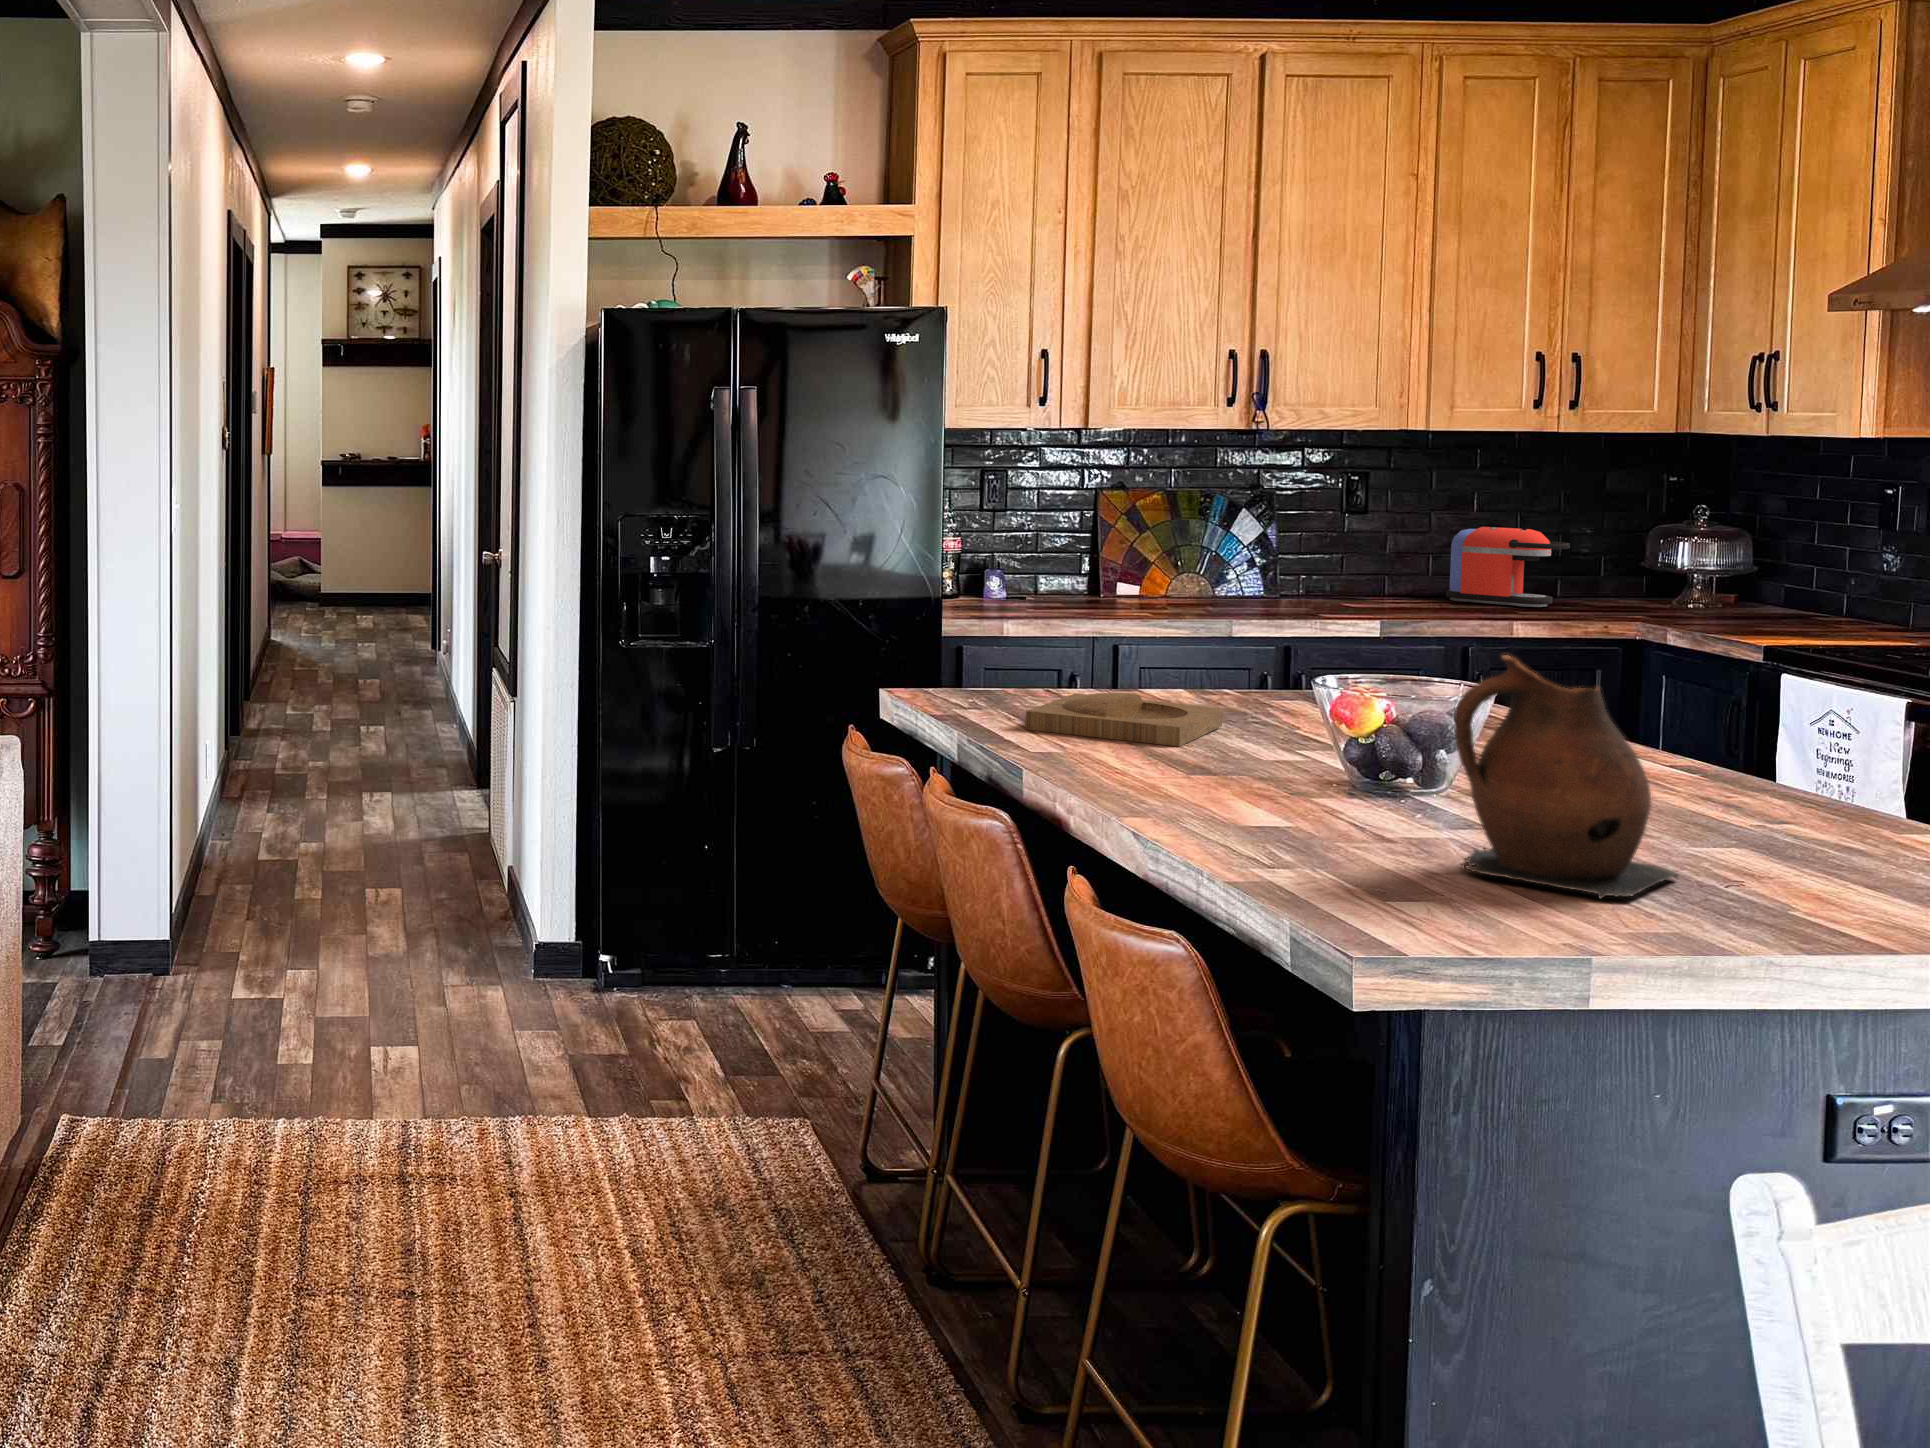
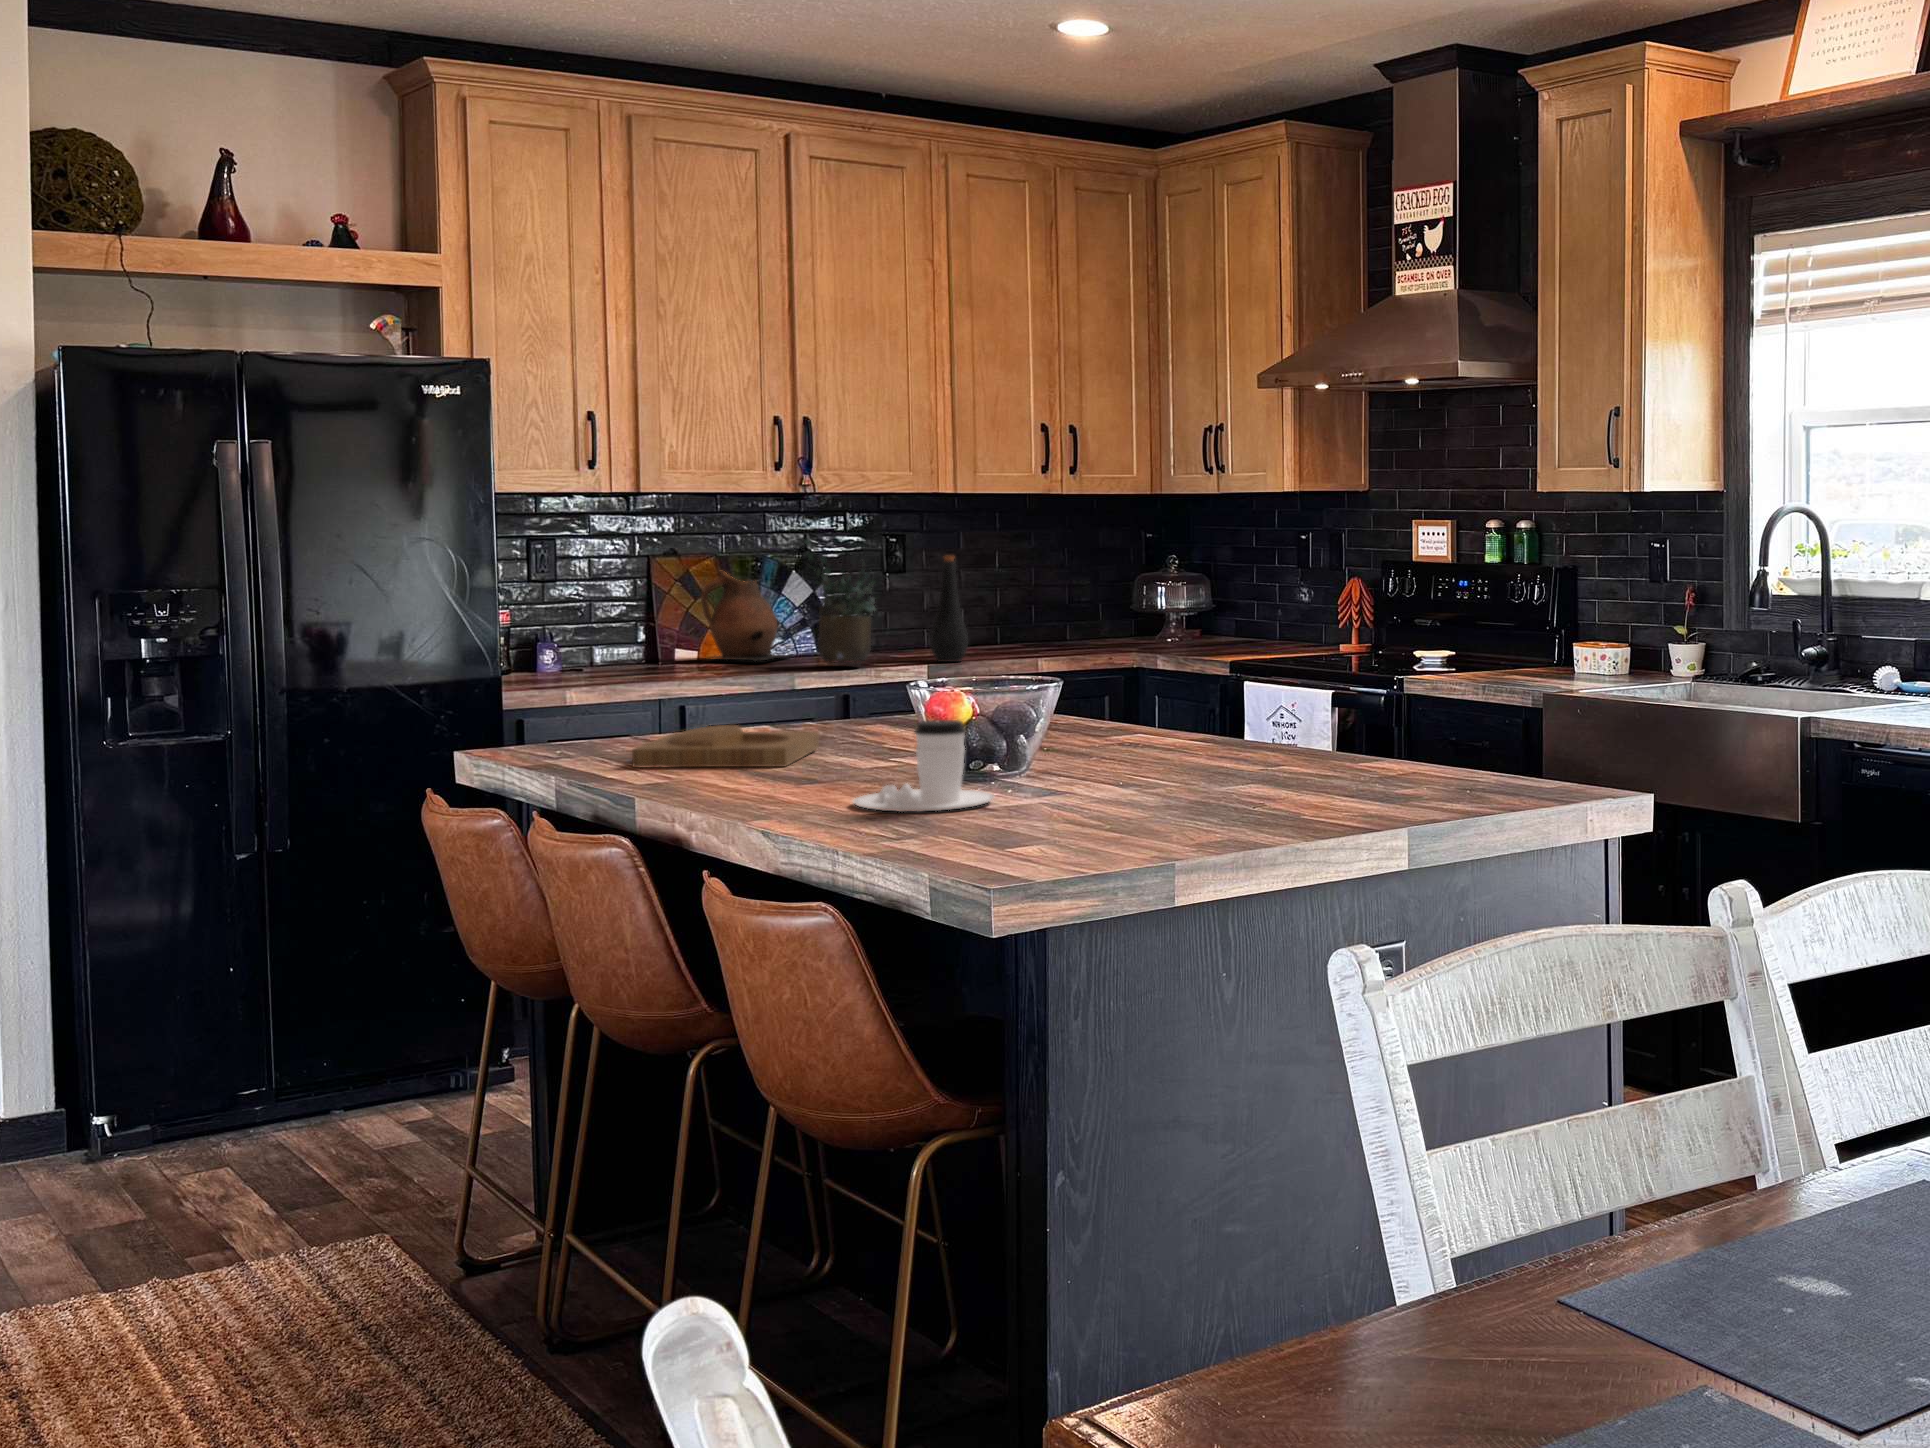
potted plant: none [1246,480,1327,616] -> present [805,540,878,666]
bottle: none [1384,502,1430,618] -> present [930,556,968,662]
coffee maker: present [1446,527,1570,607] -> none [979,579,1075,648]
ceramic pitcher: present [1454,655,1678,899] -> present [701,571,779,661]
coffee cup: none [1233,729,1403,834] -> present [853,720,994,812]

